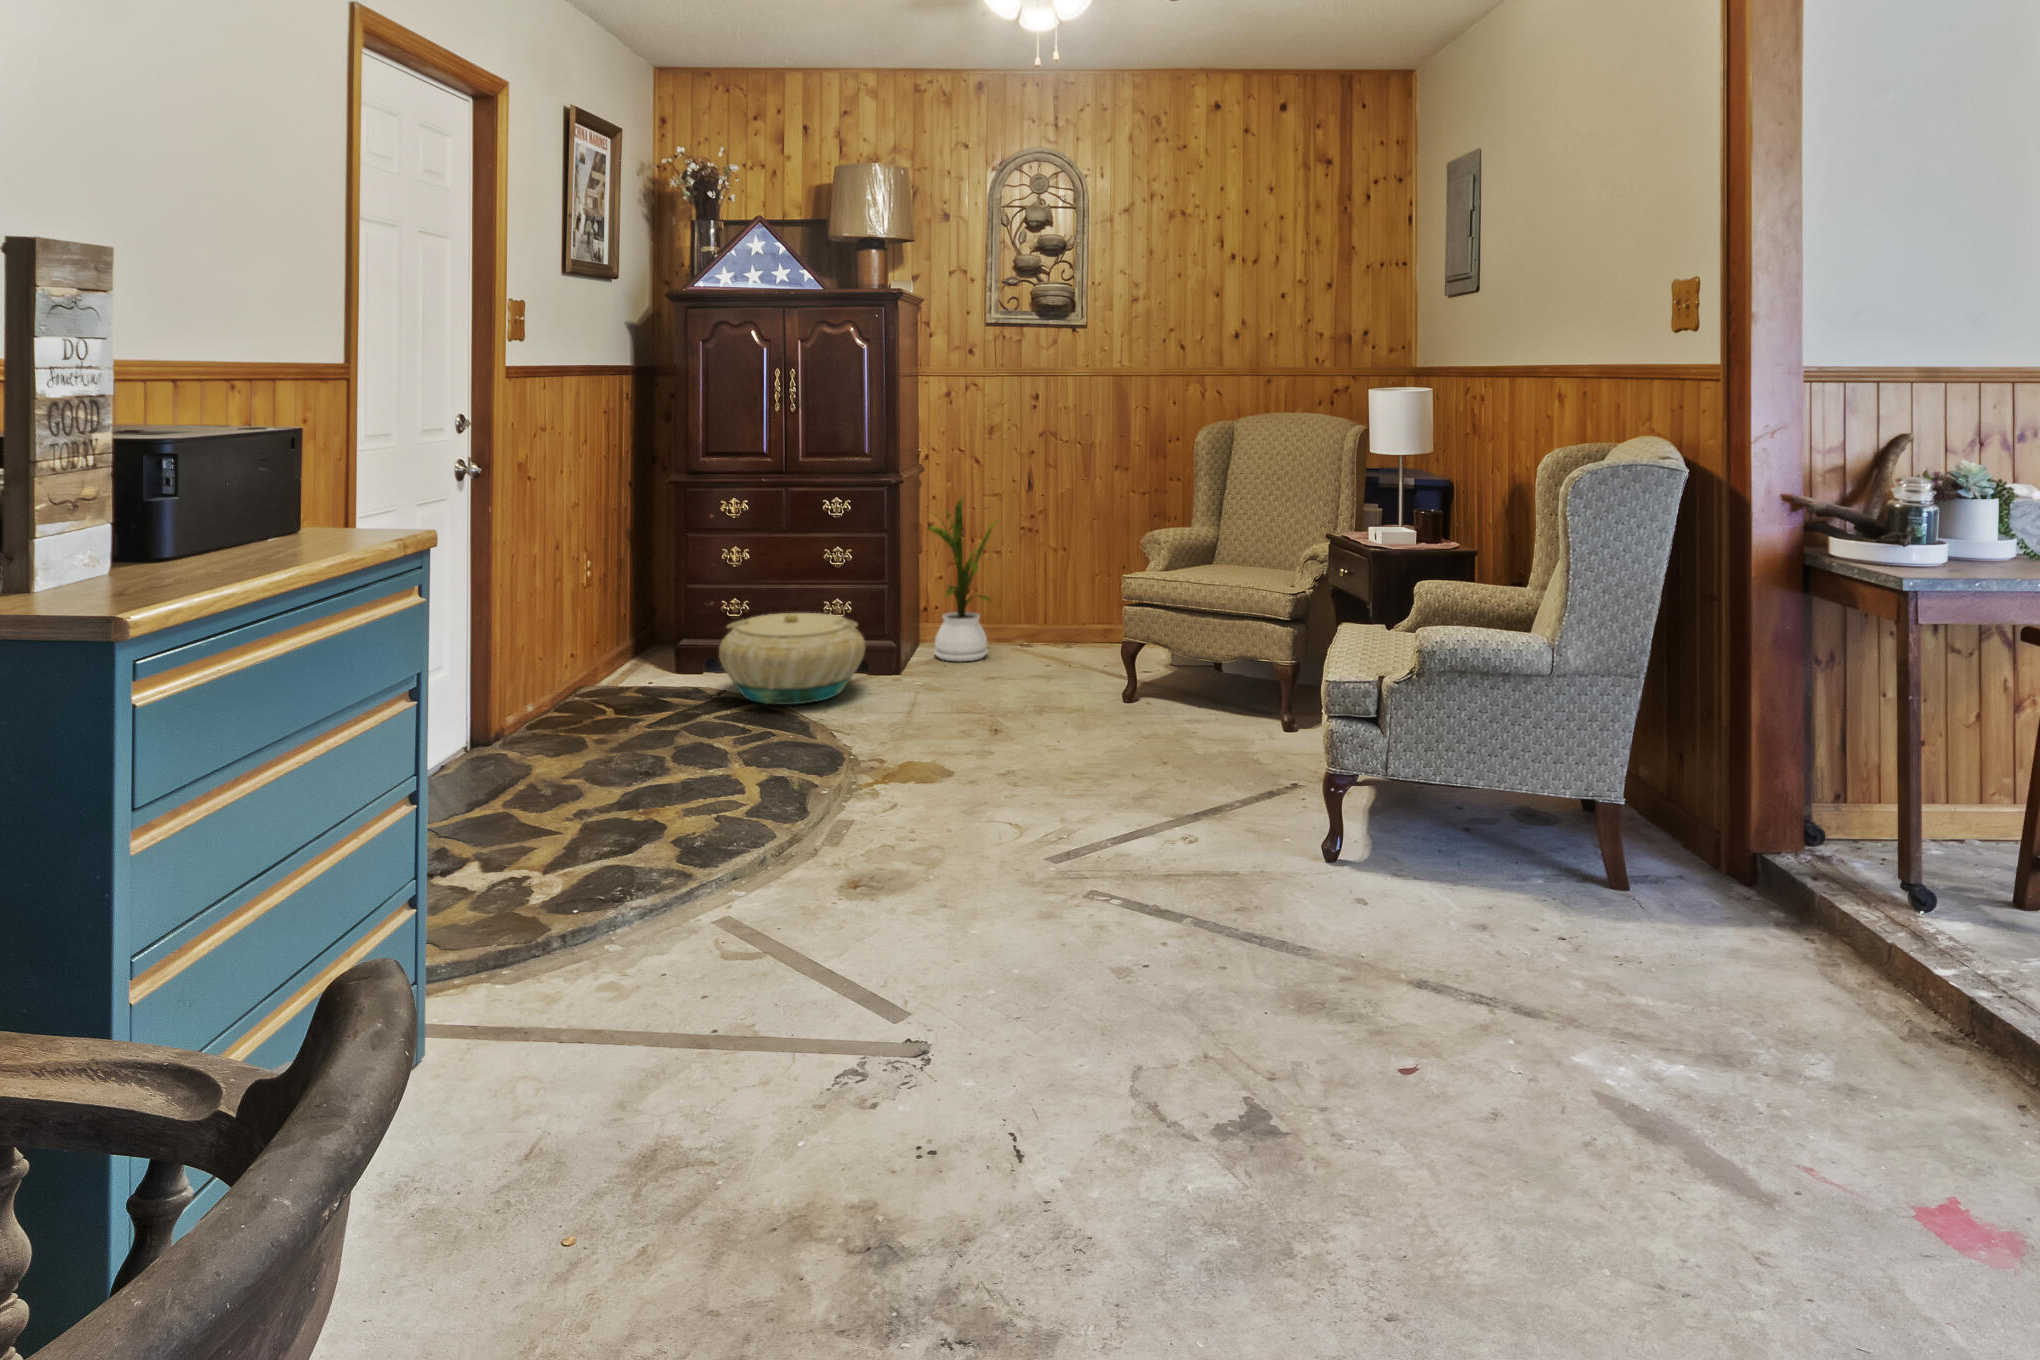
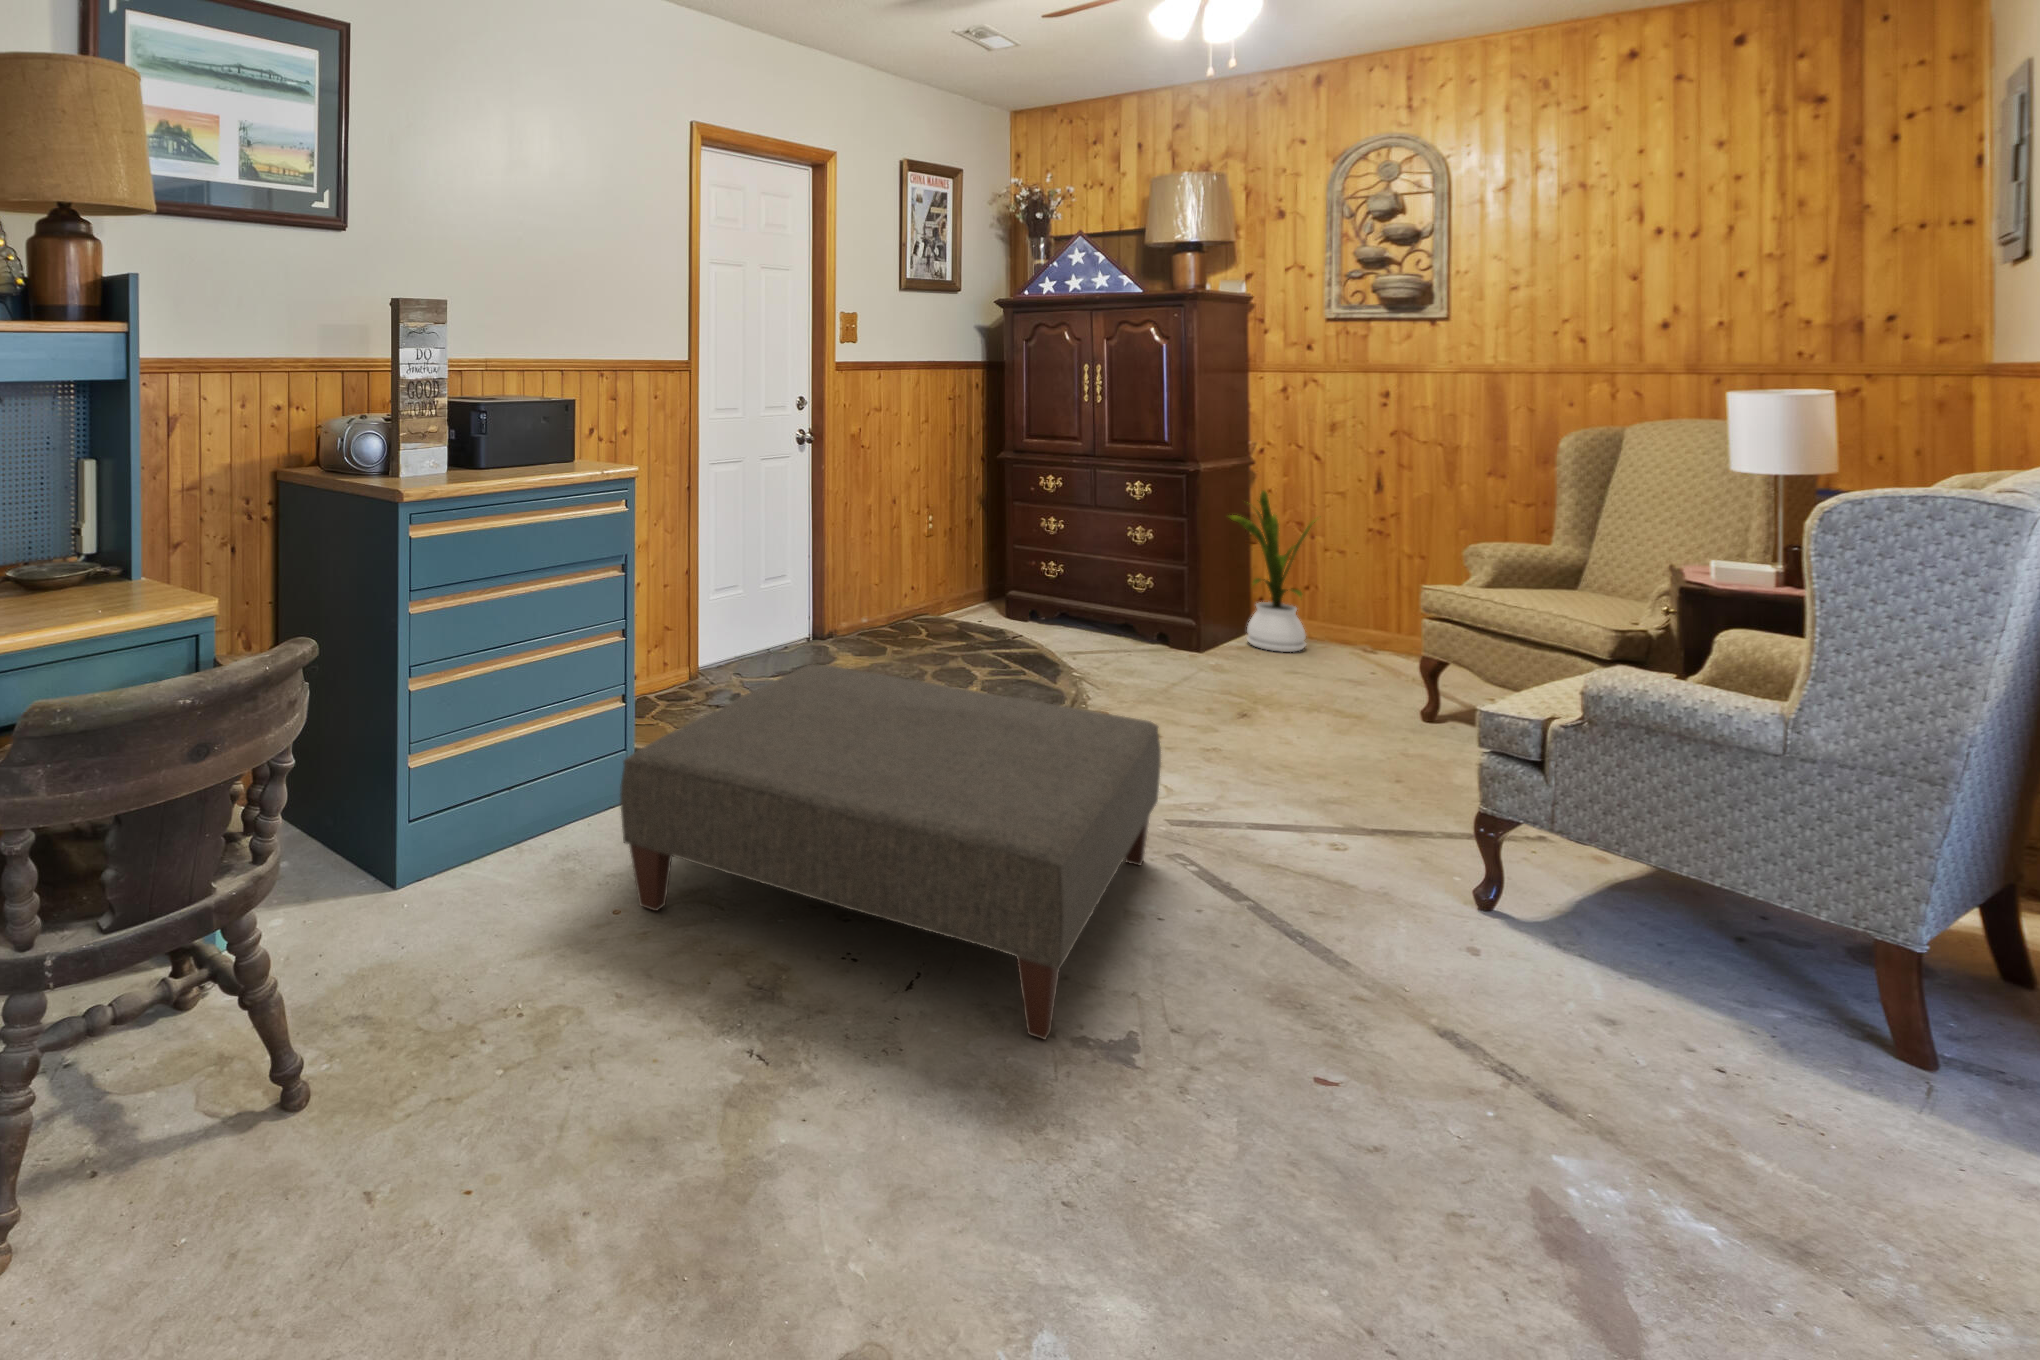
basket: present [719,613,865,704] -> none [1015,576,1148,657]
ottoman: none [574,755,1222,1212] -> present [620,665,1161,1039]

